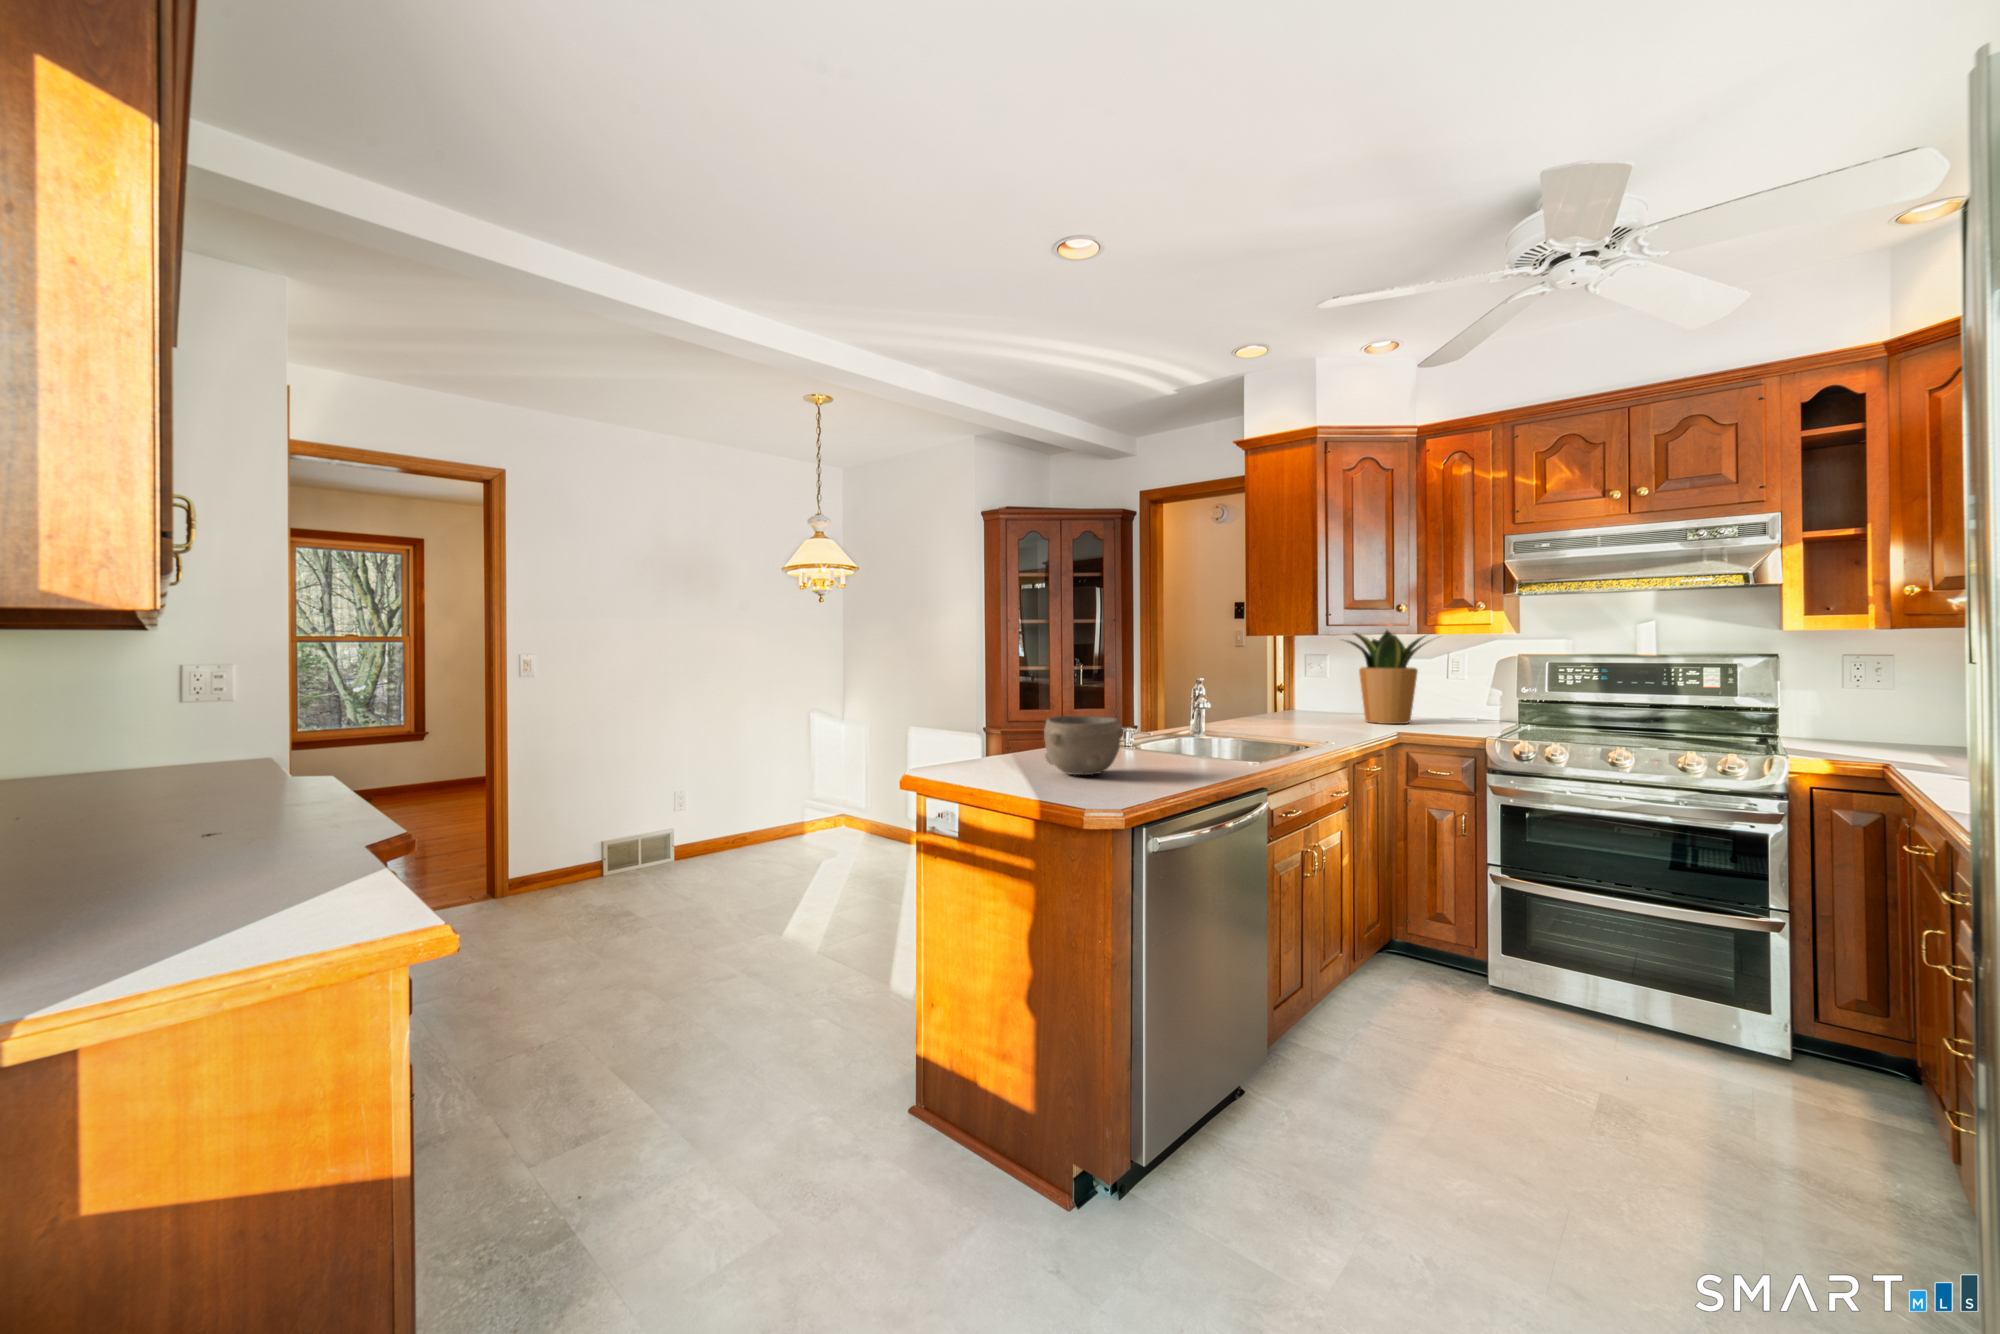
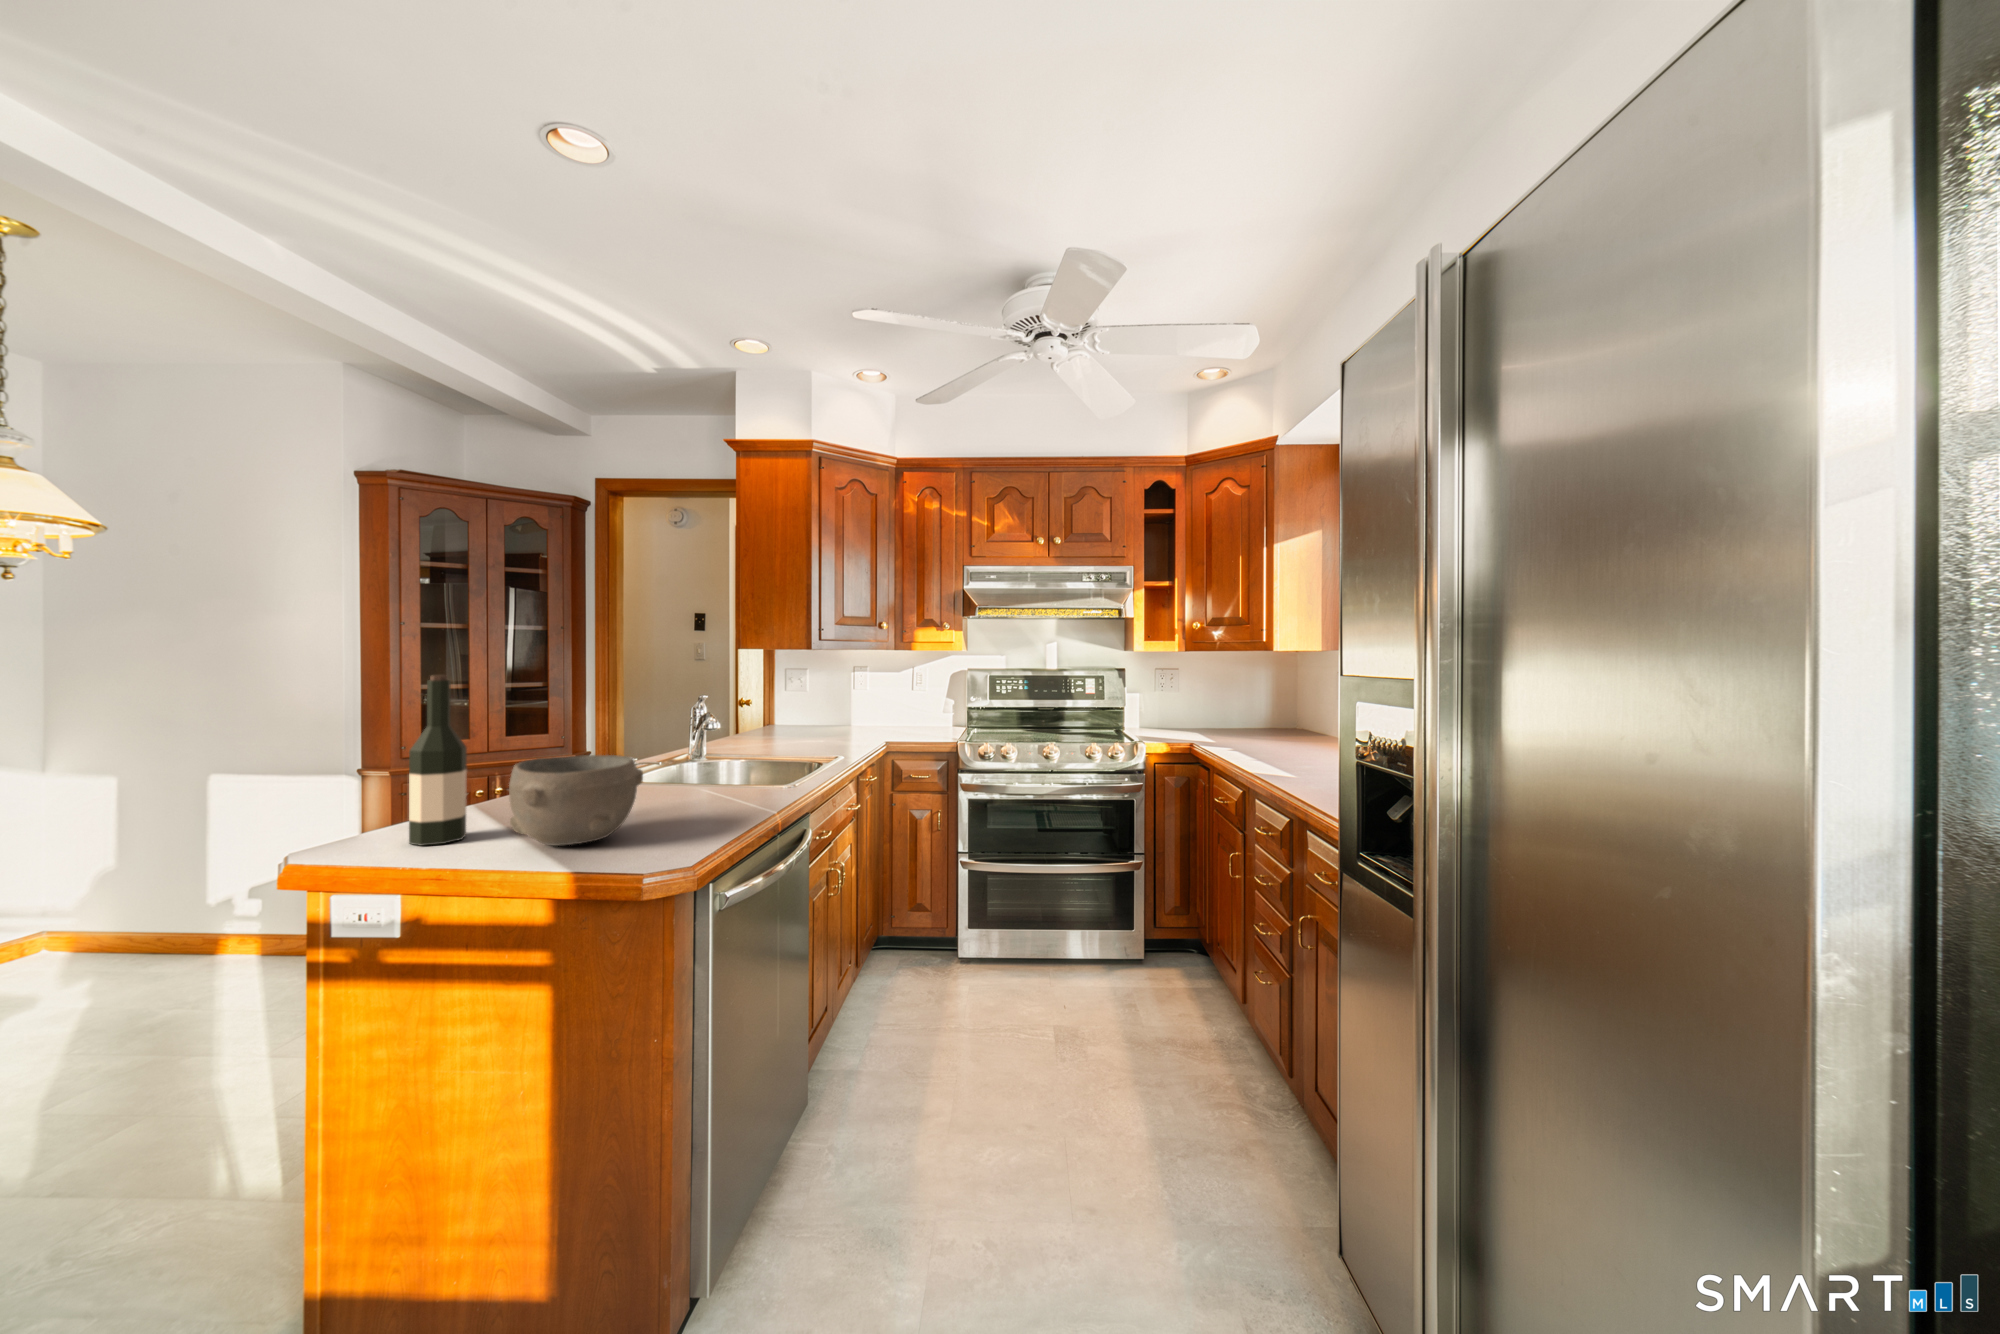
potted plant: present [1347,630,1427,724] -> none [824,642,914,732]
wine bottle: none [996,660,1025,767] -> present [409,675,467,846]

